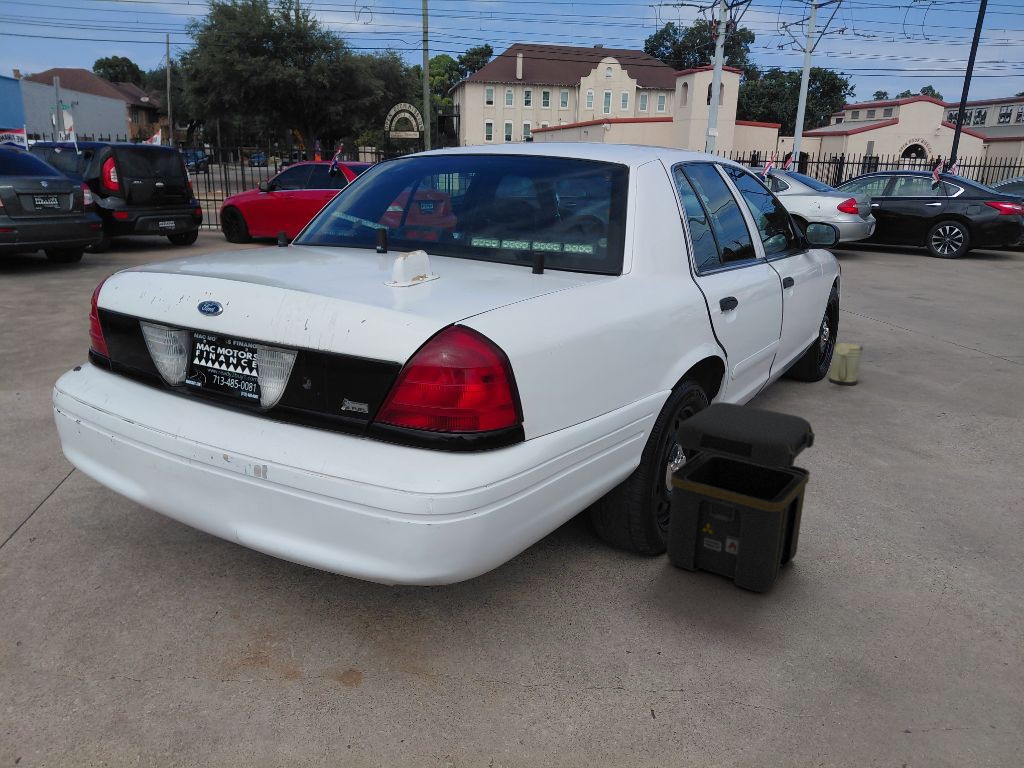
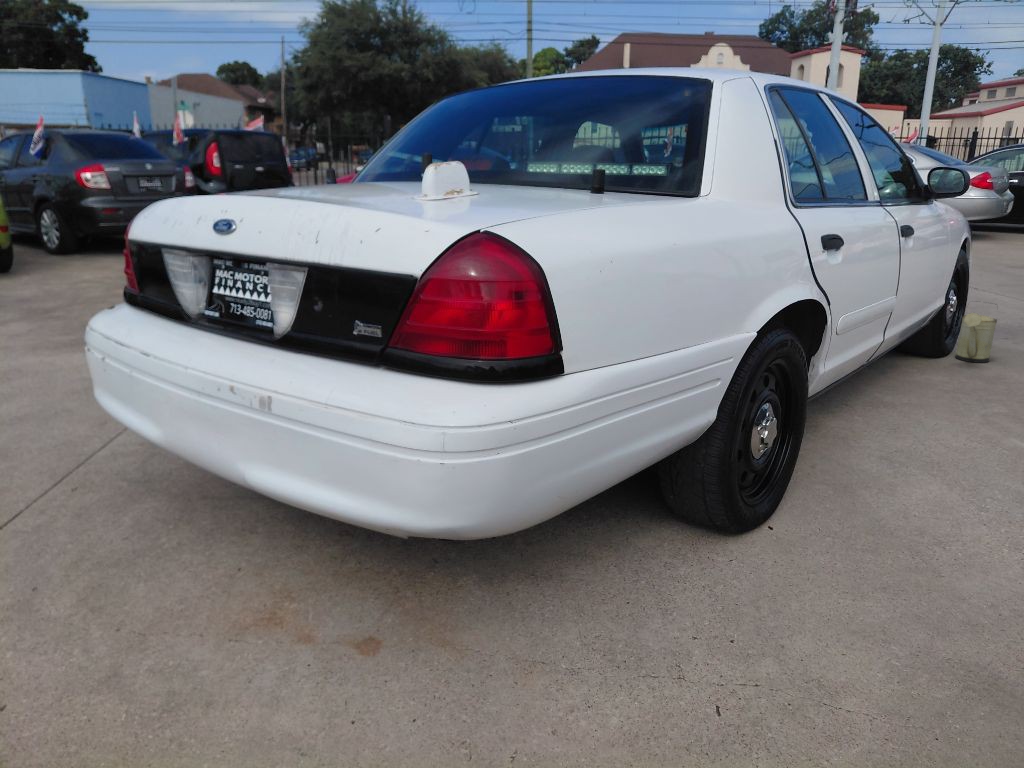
toolbox: present [667,402,815,592] -> none [750,357,934,578]

